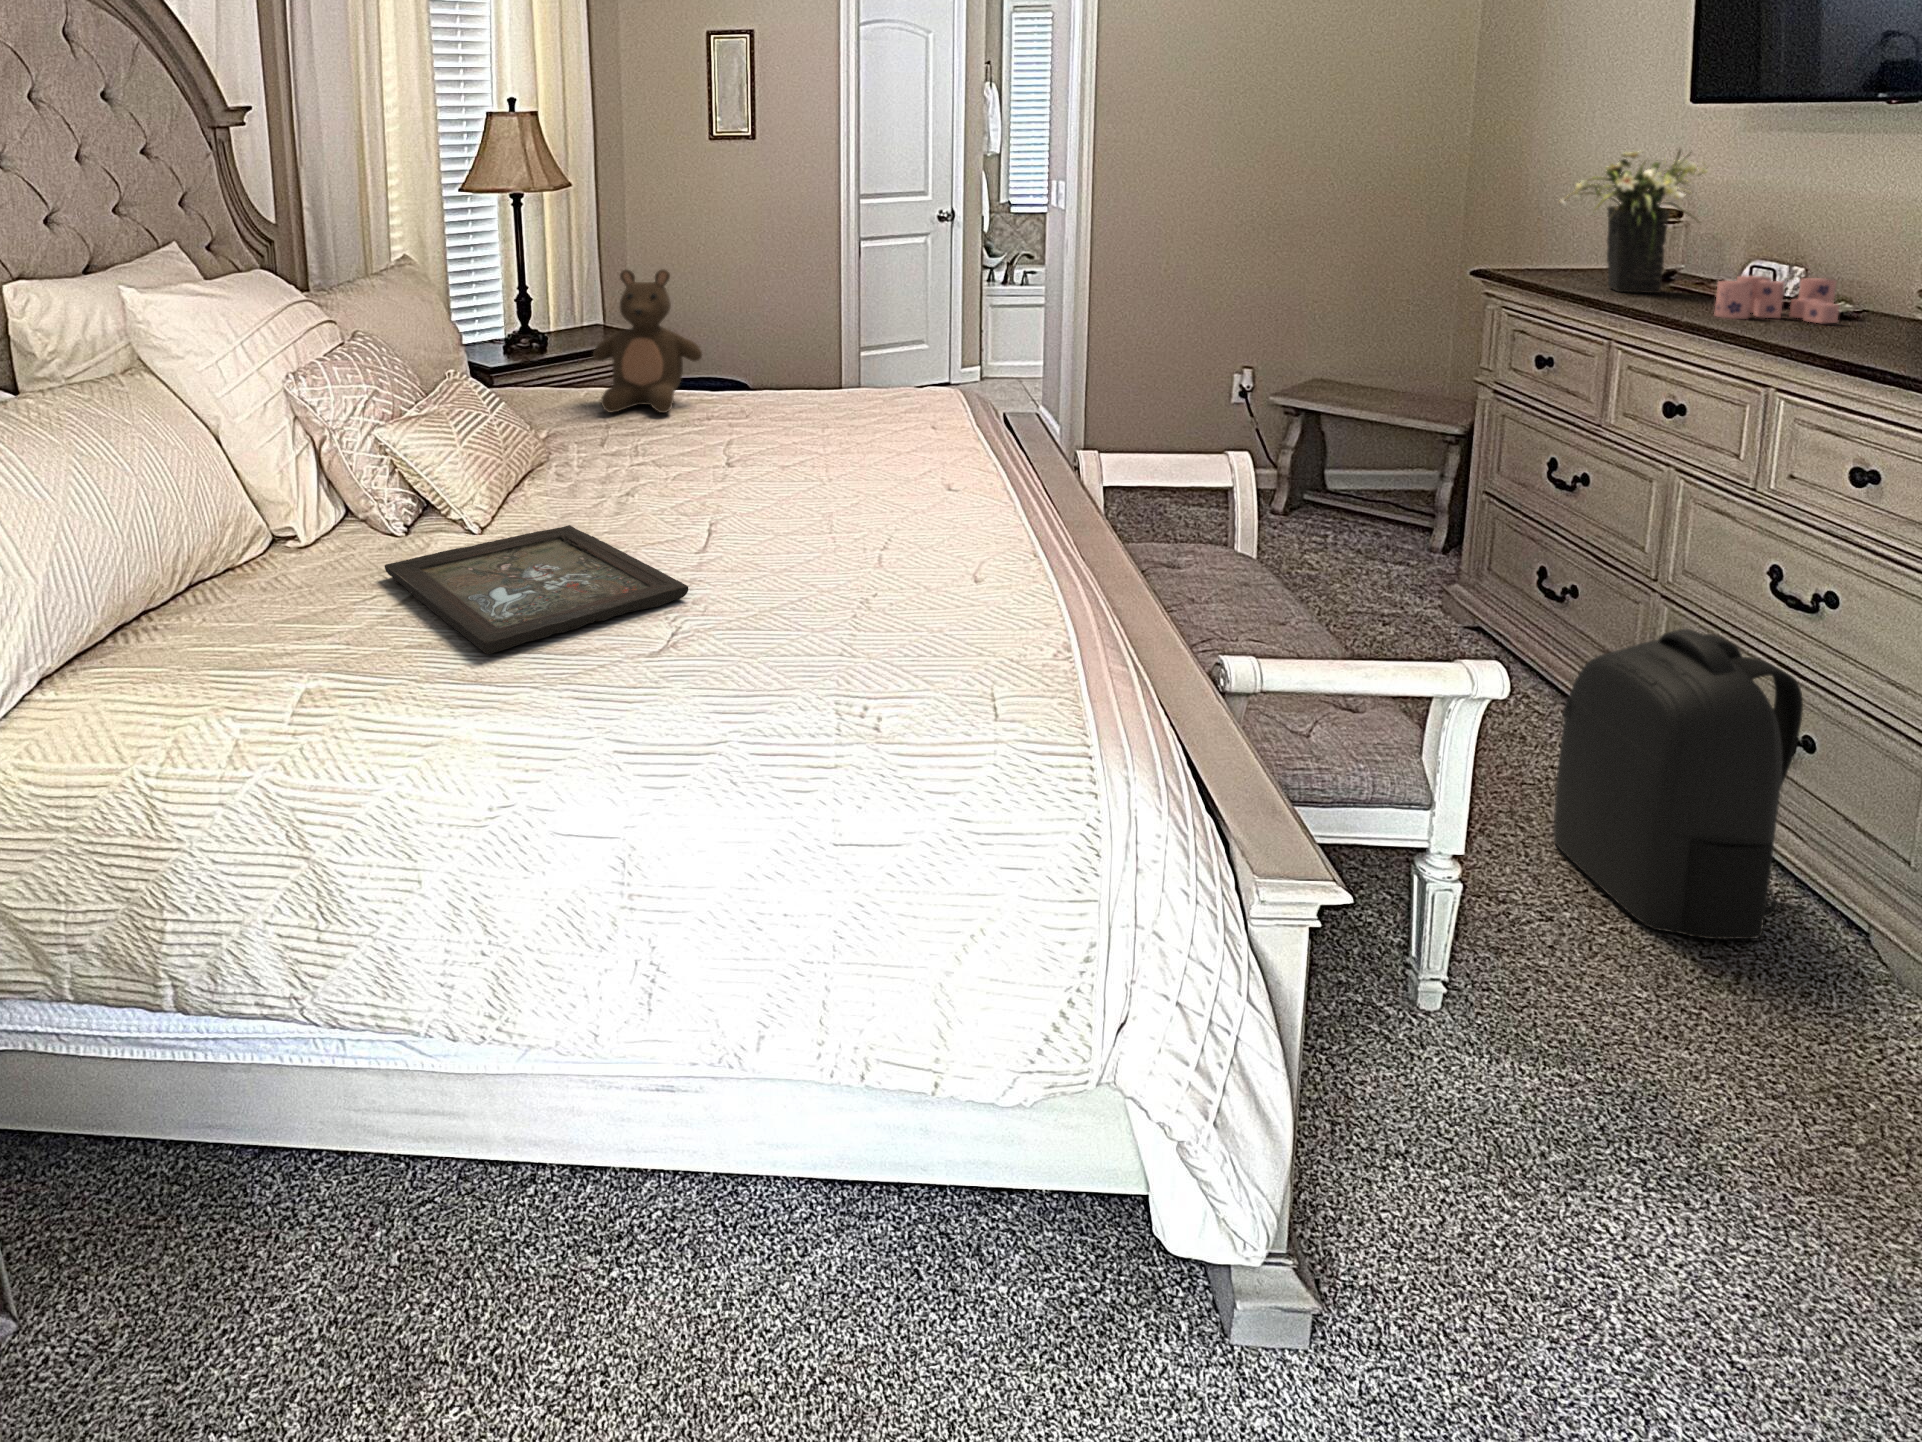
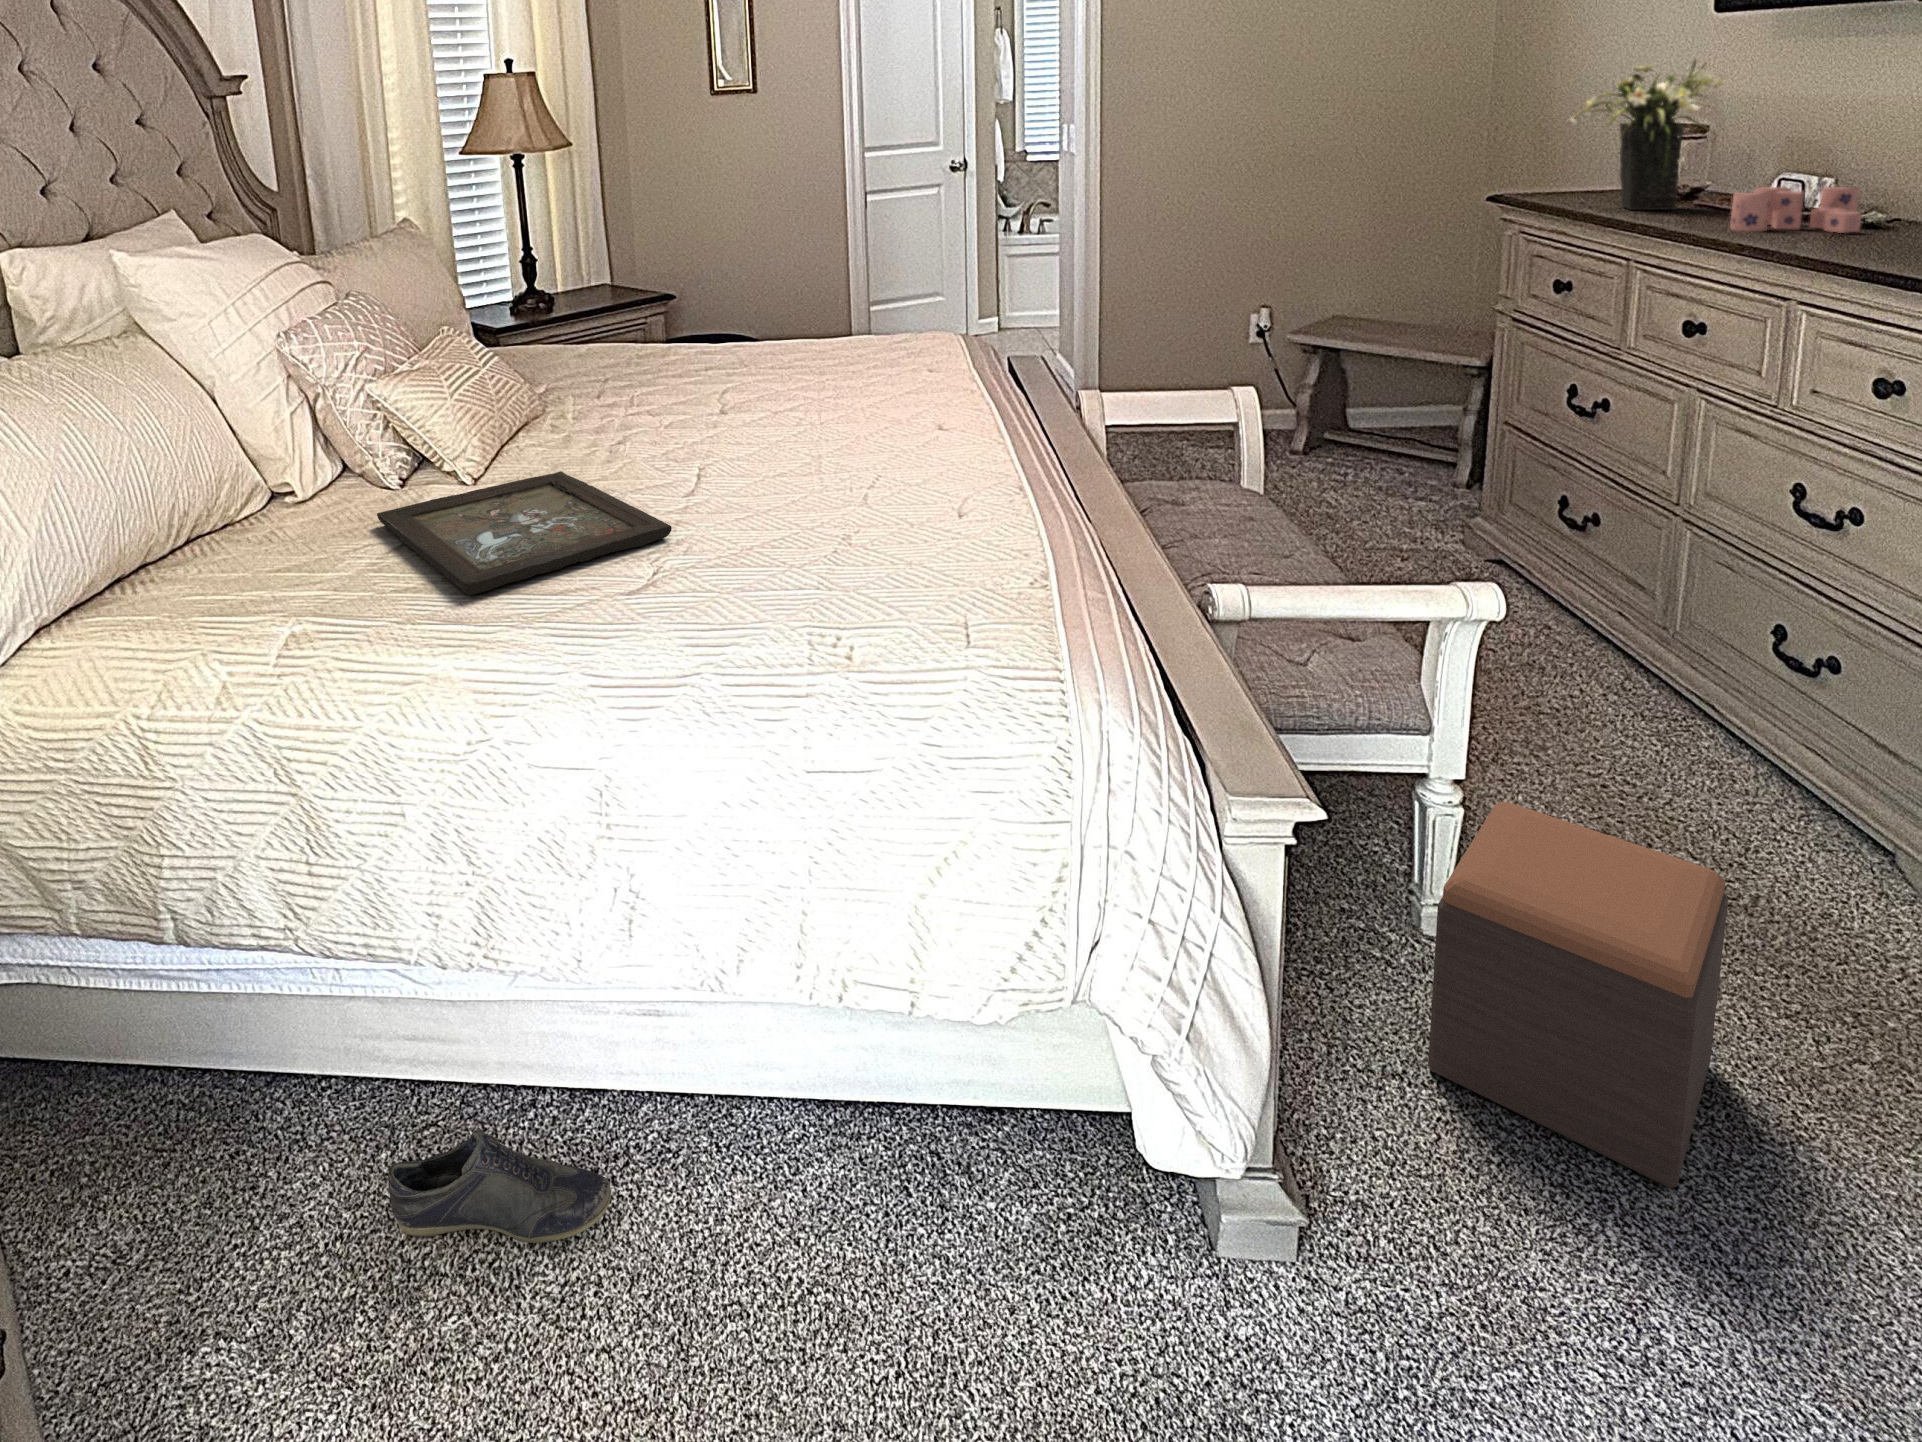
stuffed bear: present [593,269,702,413] -> none [594,221,701,364]
backpack: present [1553,629,1805,939] -> none [1563,548,1825,858]
footstool: none [1432,881,1724,1273] -> present [1428,802,1728,1188]
shoe: none [388,1209,618,1329] -> present [388,1129,611,1243]

